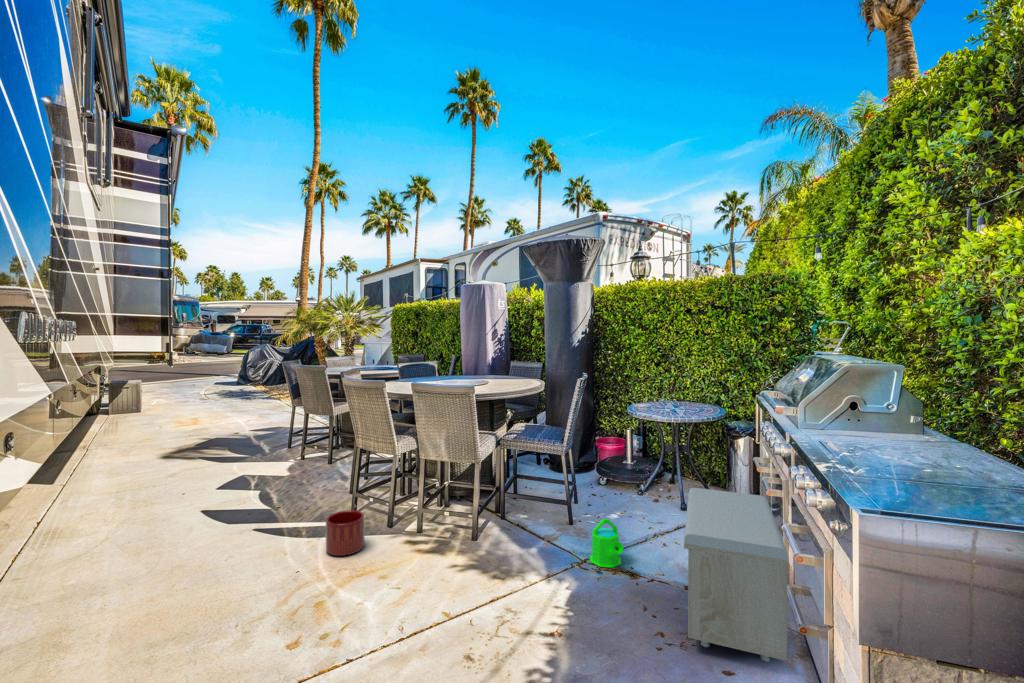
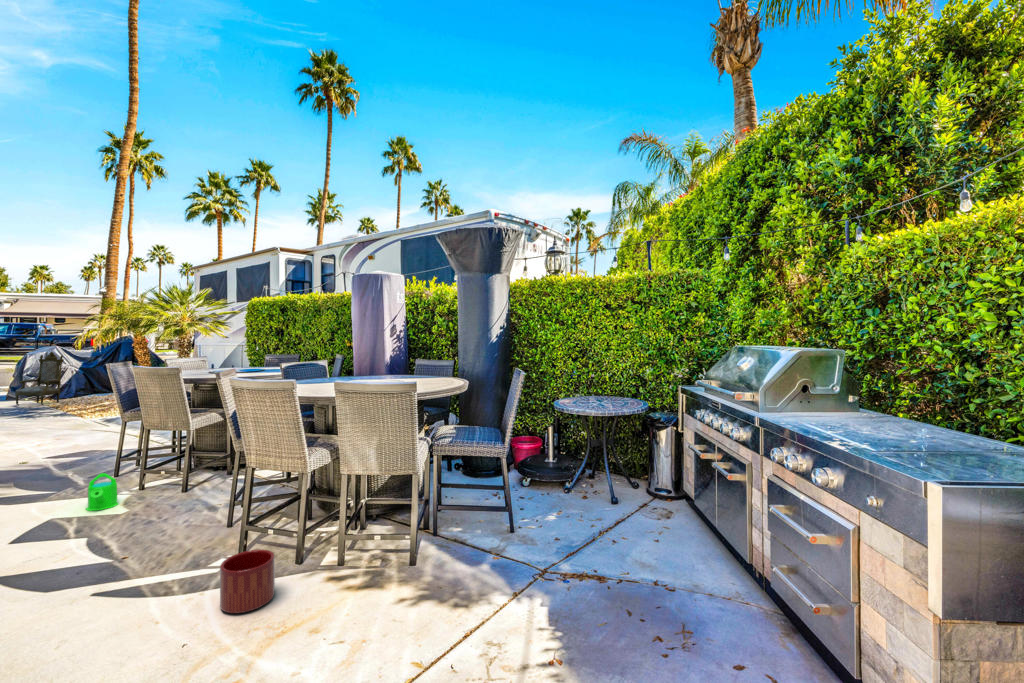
armchair: none [243,348,273,389] -> present [15,352,64,406]
storage bench: present [684,488,788,662] -> none [650,479,782,643]
watering can: present [590,519,623,567] -> present [86,473,119,511]

